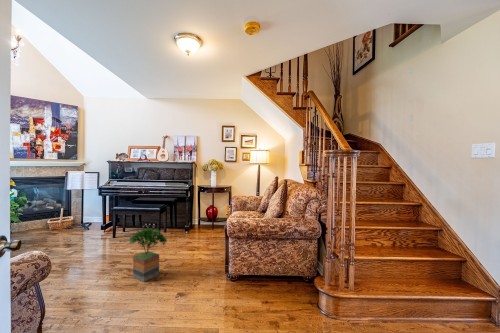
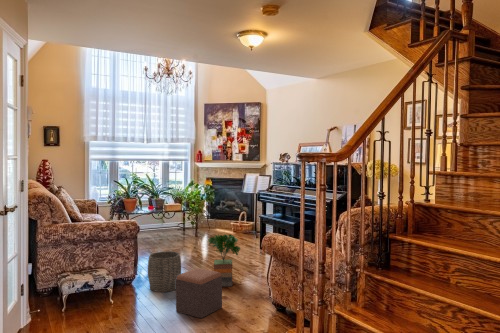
woven basket: none [66,262,112,318] -> present [148,251,181,292]
footstool: none [158,263,196,320] -> present [176,268,222,318]

